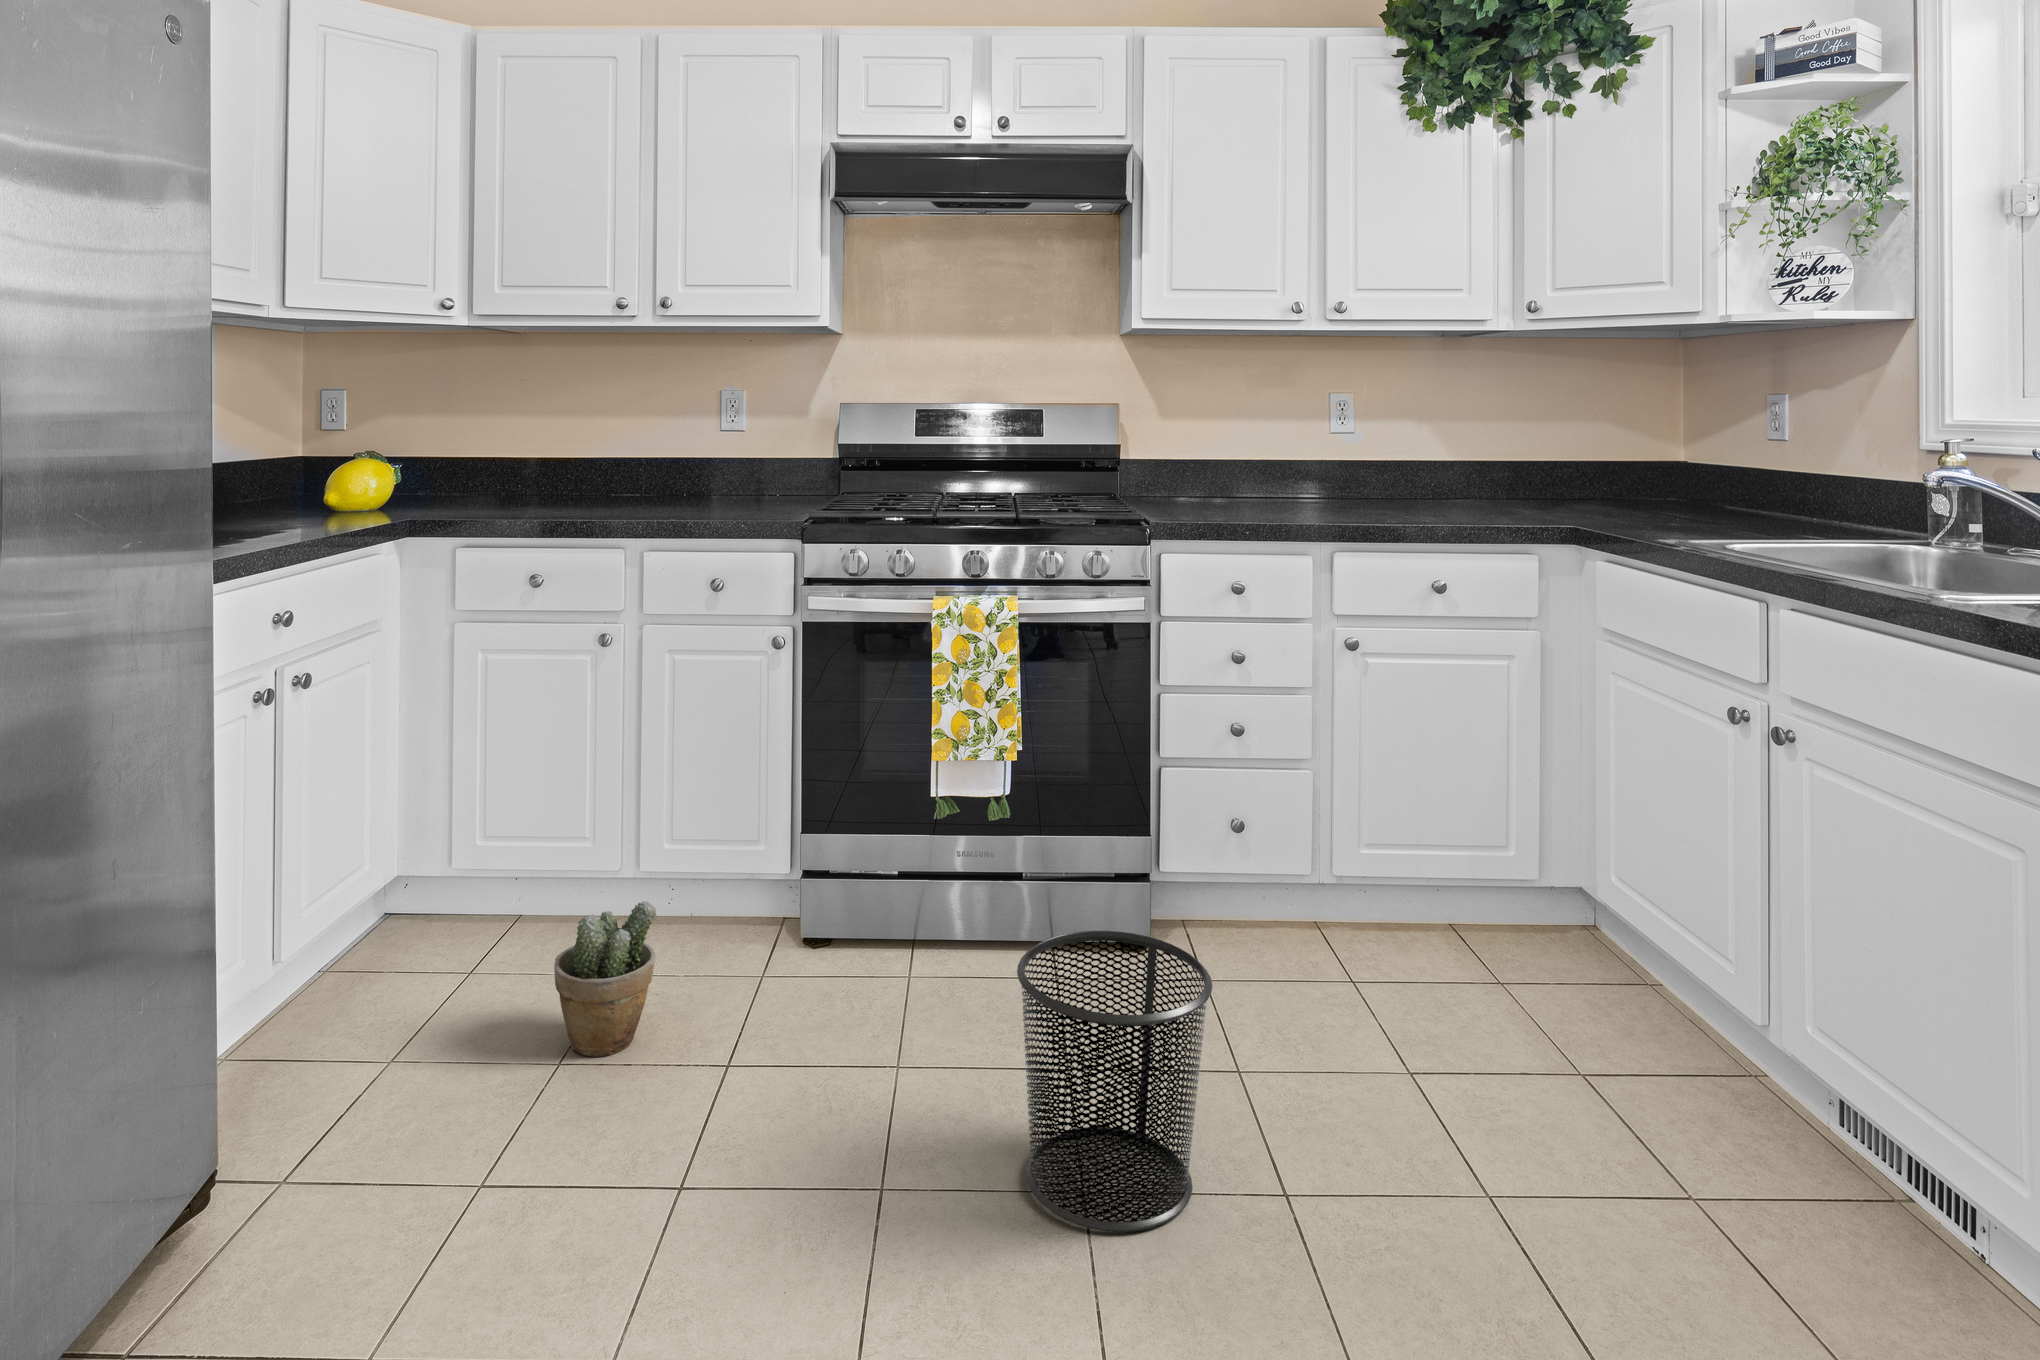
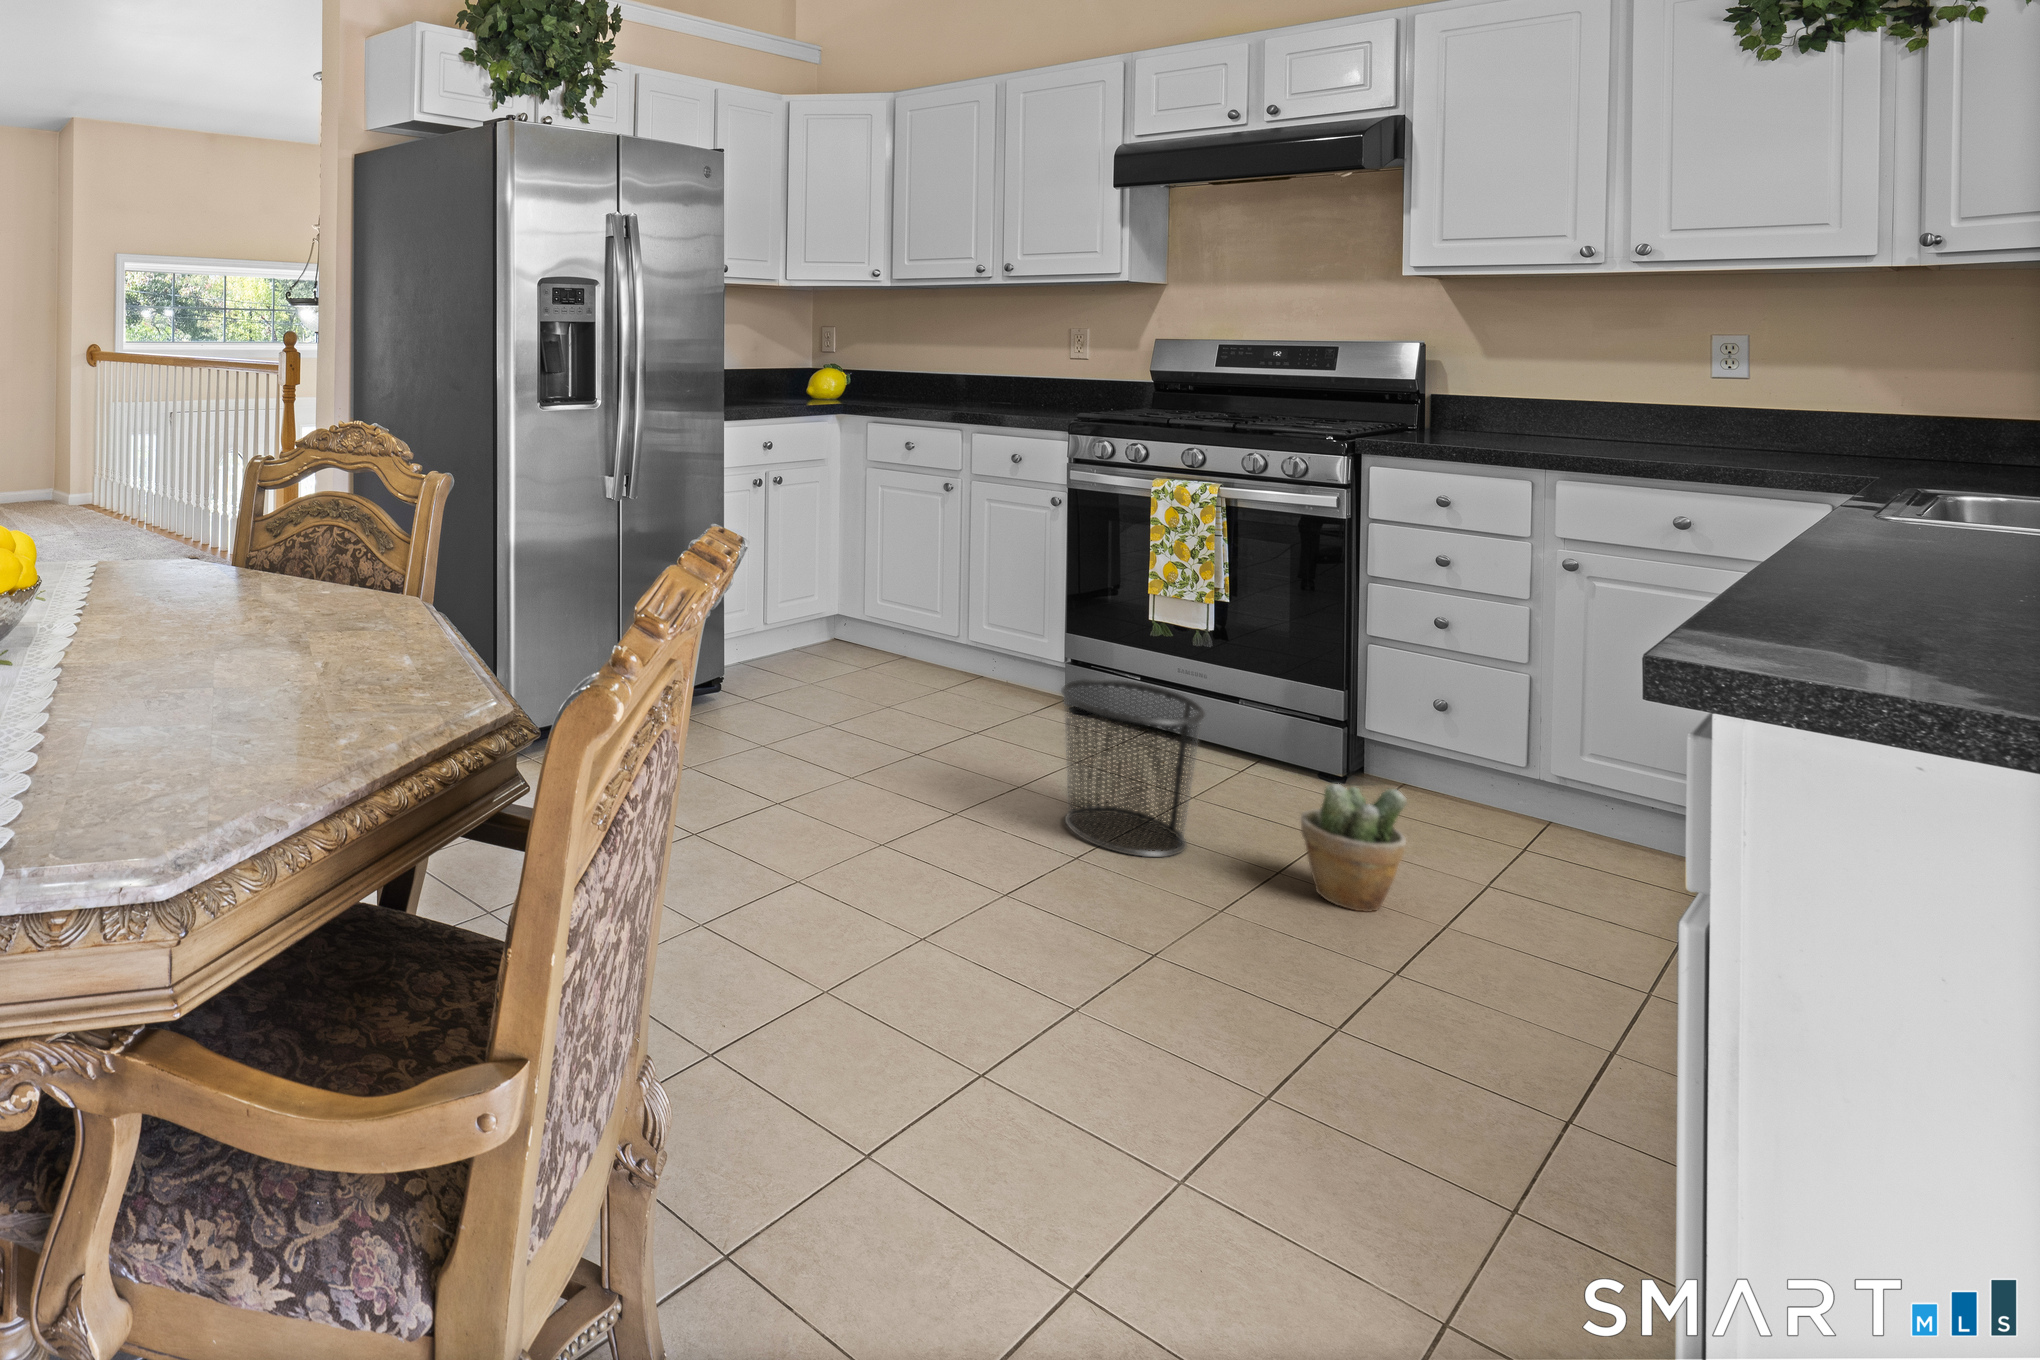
potted plant: present [554,901,656,1057] -> present [1301,784,1407,912]

